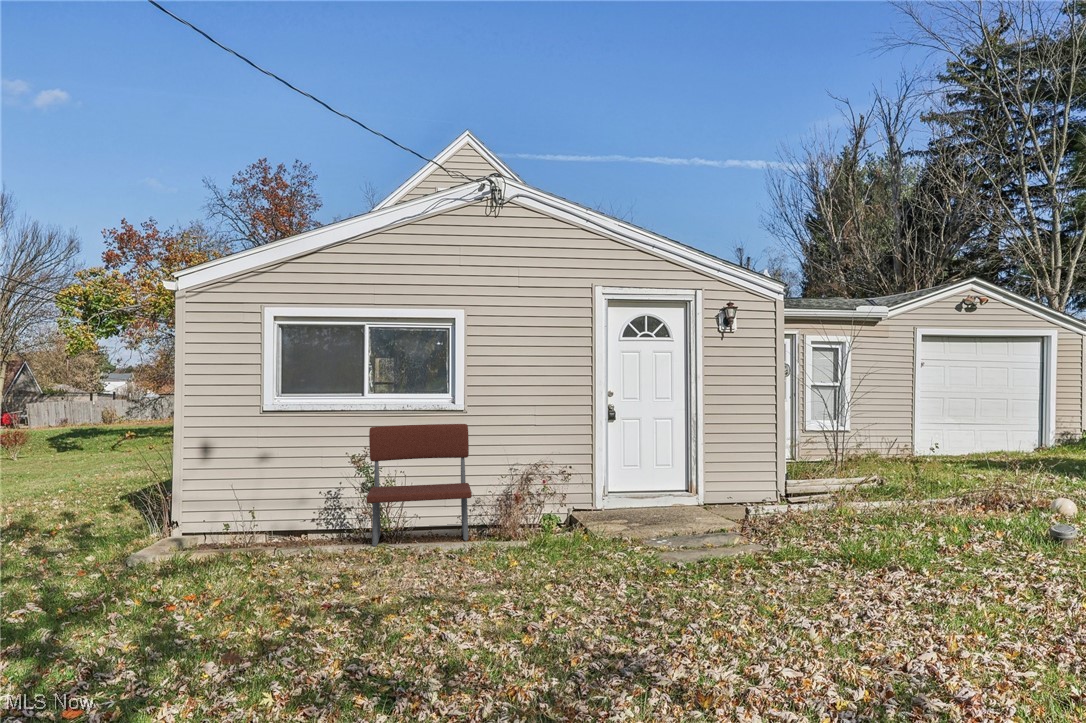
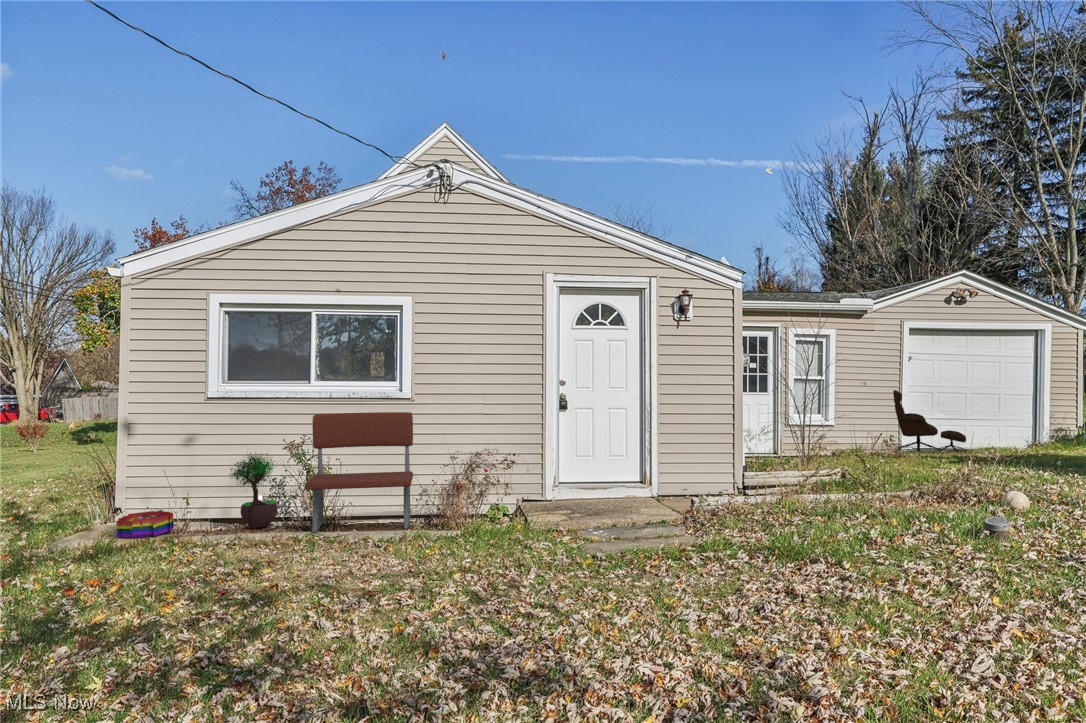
lounge chair: none [908,397,981,455] -> present [893,390,966,452]
potted tree: none [287,461,336,542] -> present [229,453,278,528]
storage bin: none [174,526,230,554] -> present [116,511,173,538]

